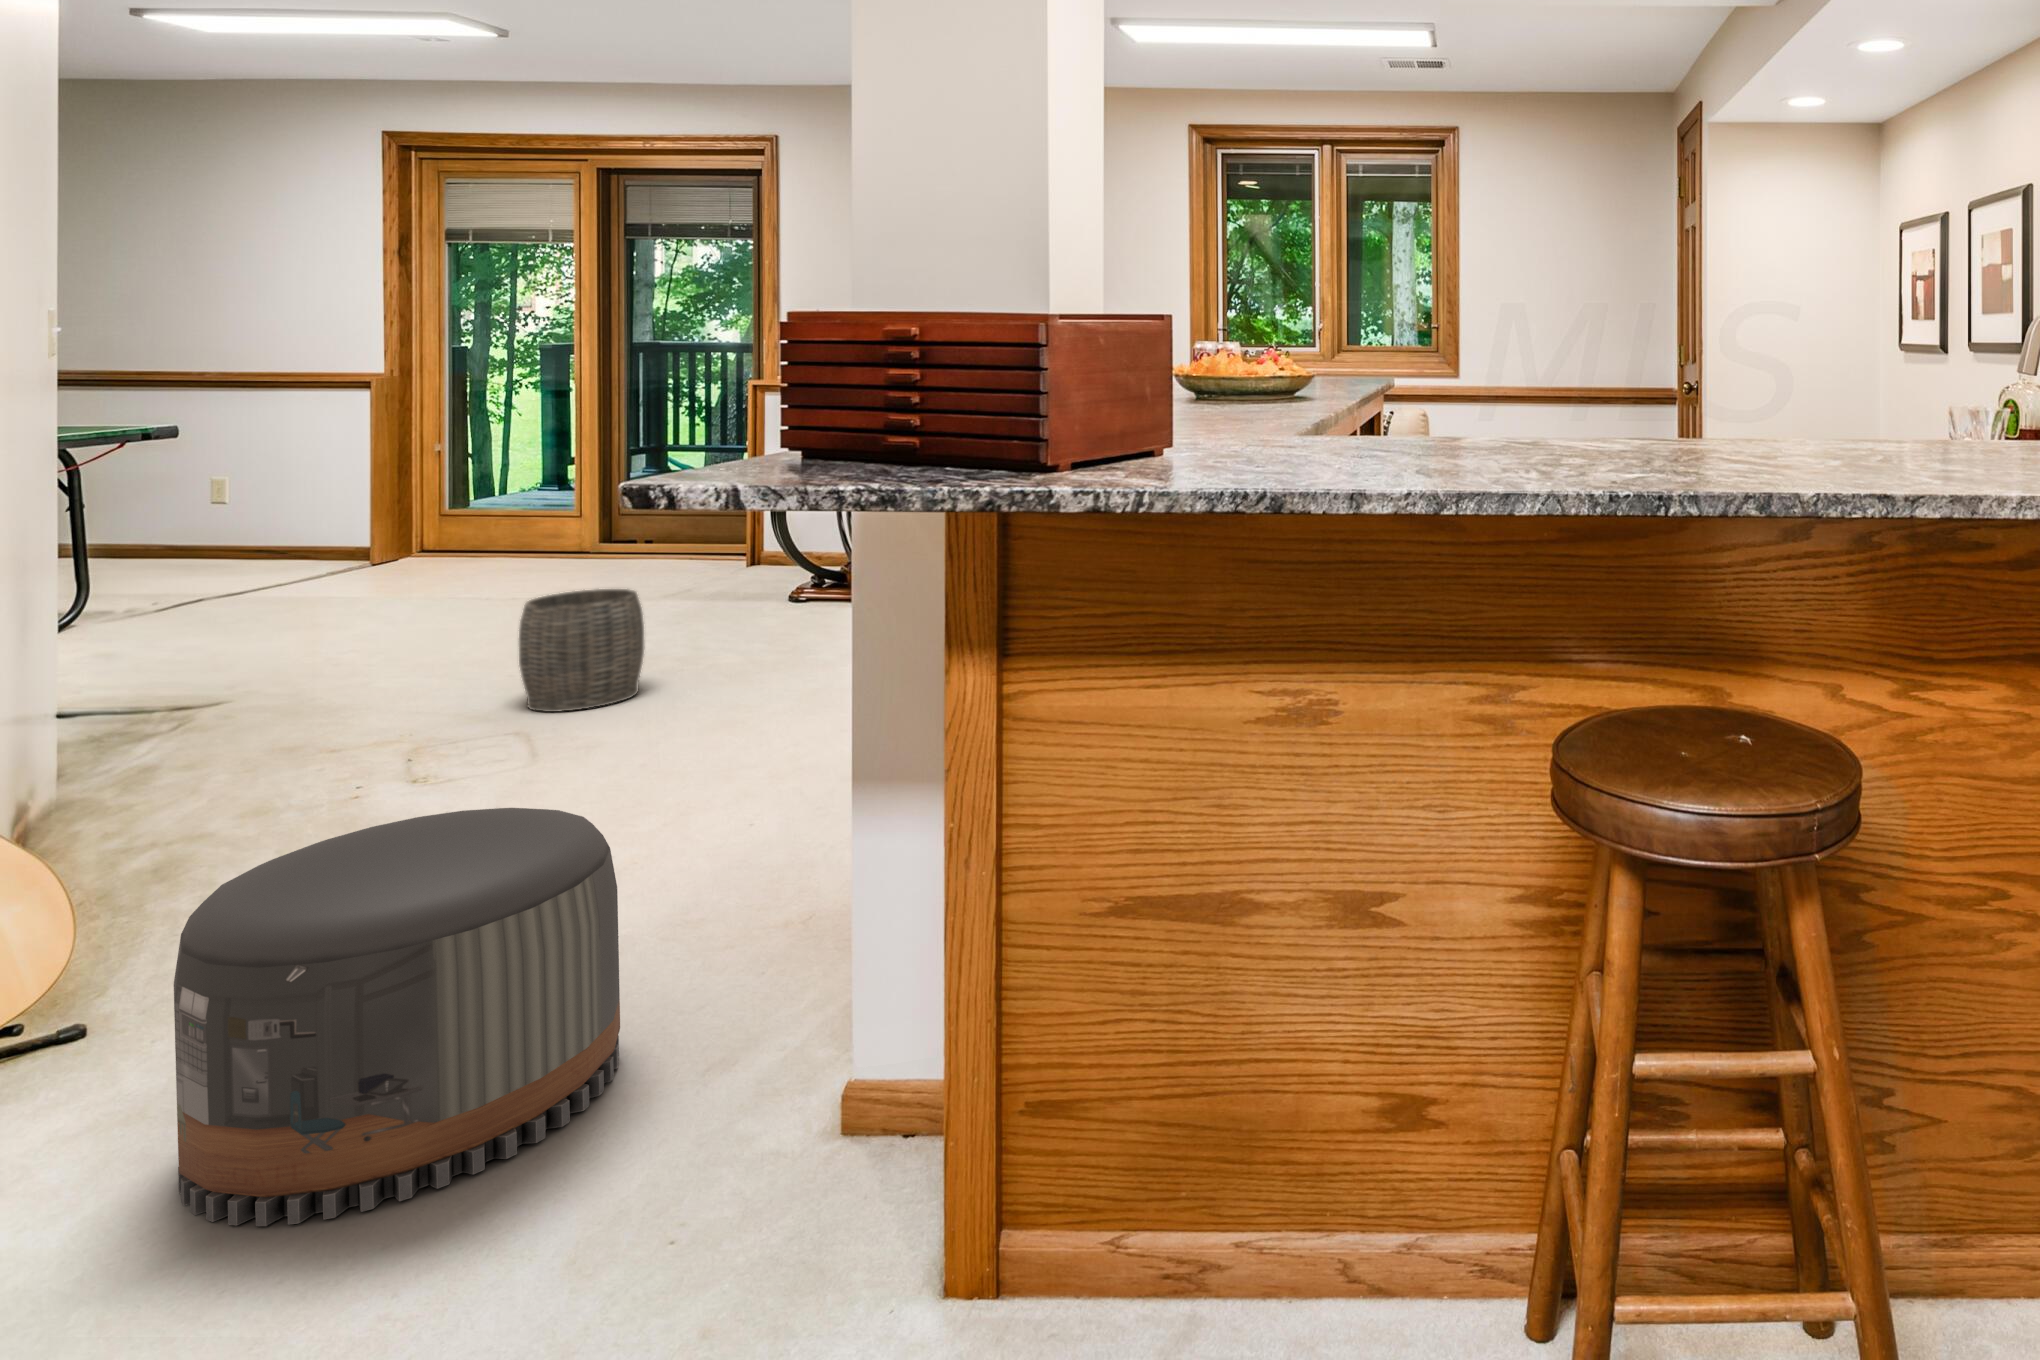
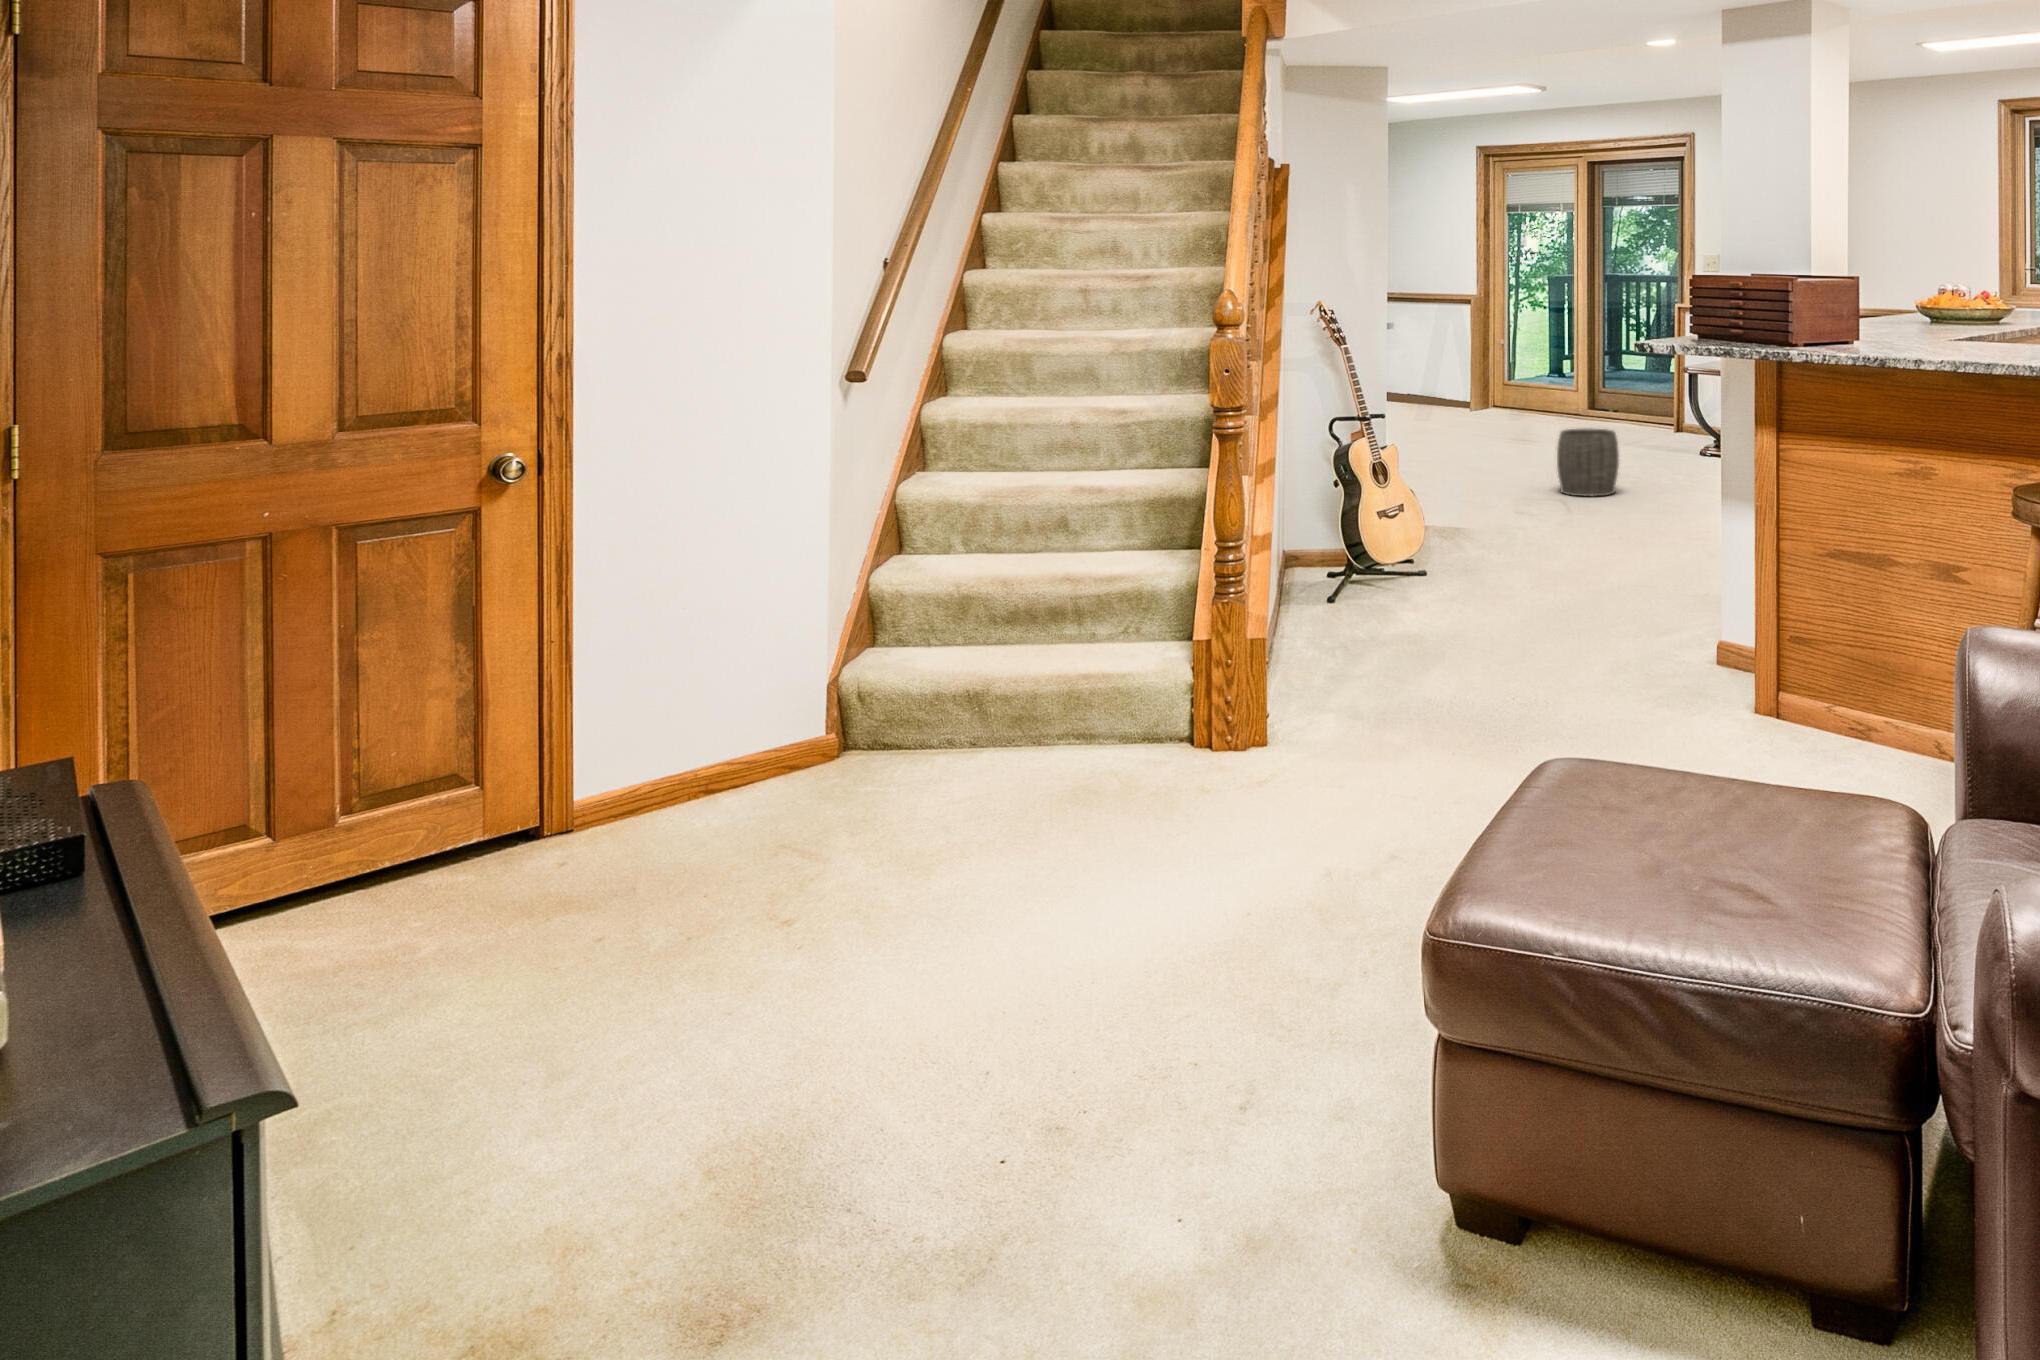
pouf: present [174,808,620,1226] -> none [1473,496,1621,637]

